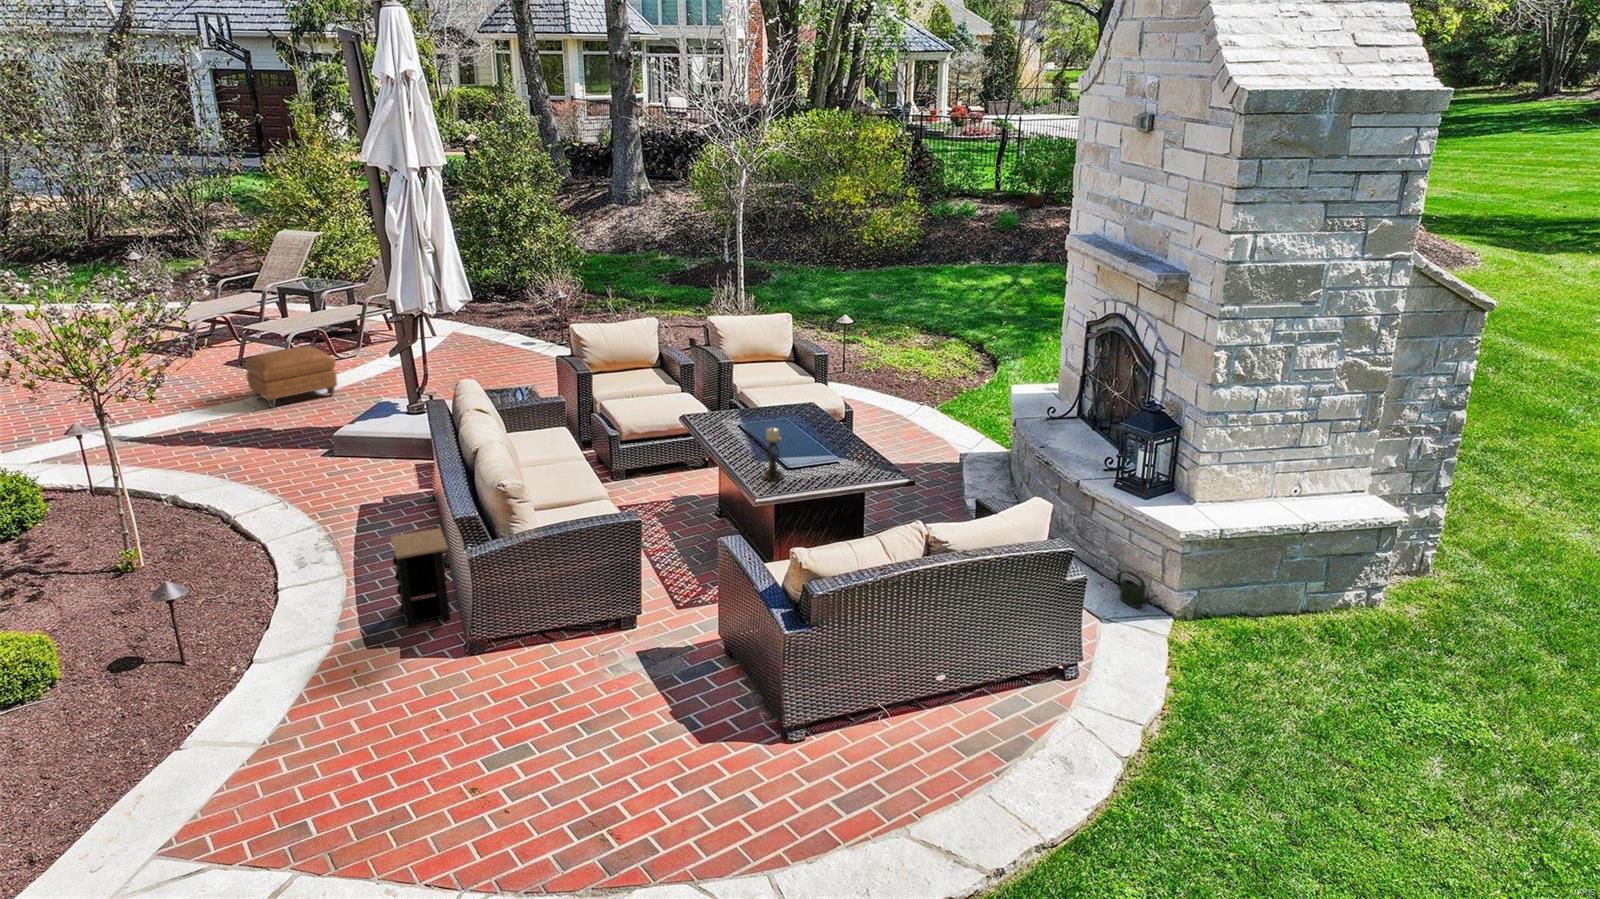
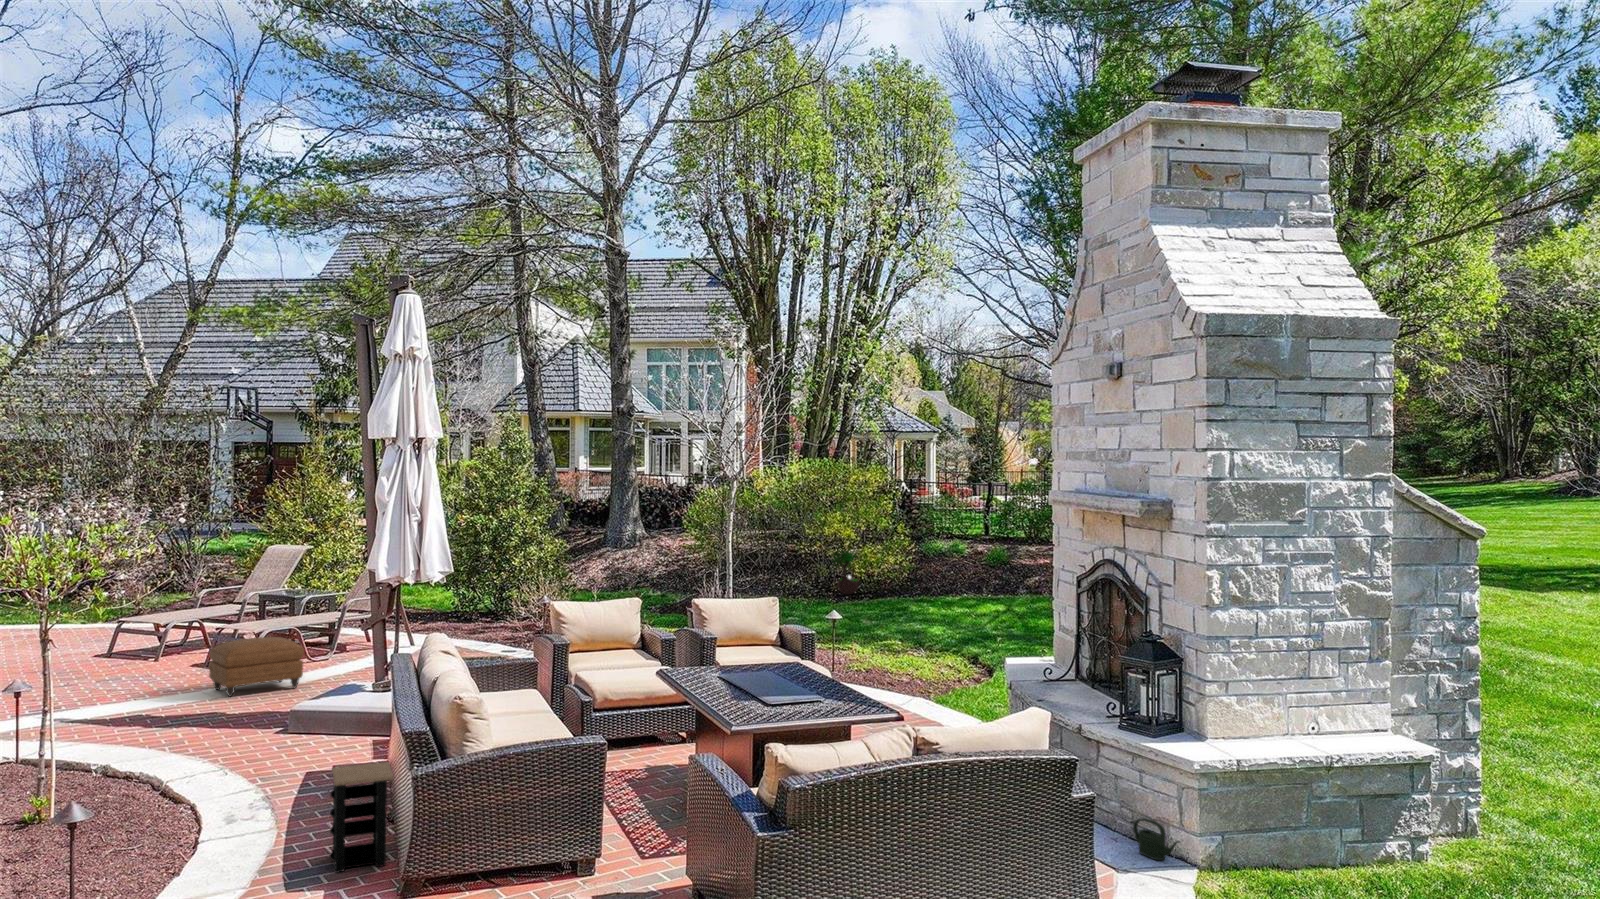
potted tree: present [1021,167,1044,207] -> present [833,550,859,595]
candle holder: present [762,428,784,481] -> none [741,659,764,718]

